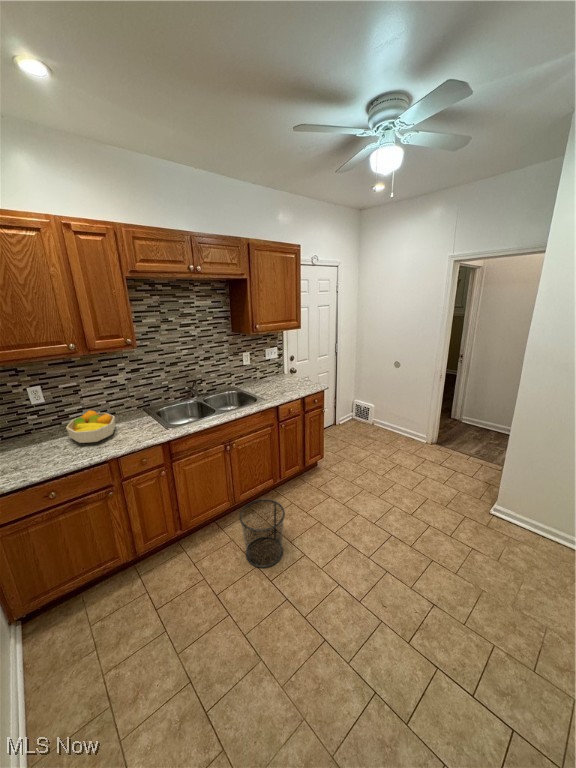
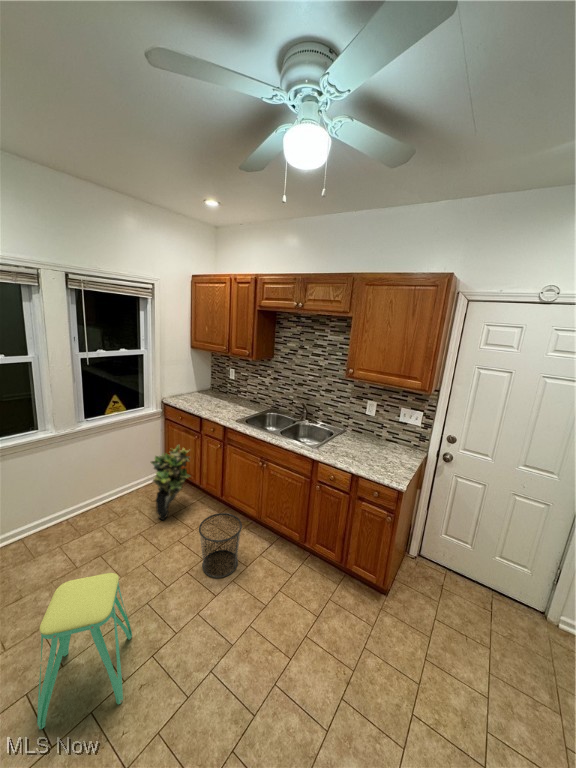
fruit bowl: present [66,410,115,443] -> none [213,392,245,410]
potted plant: none [77,513,161,640] -> present [151,445,190,520]
stool: none [340,555,433,705] -> present [37,573,132,729]

